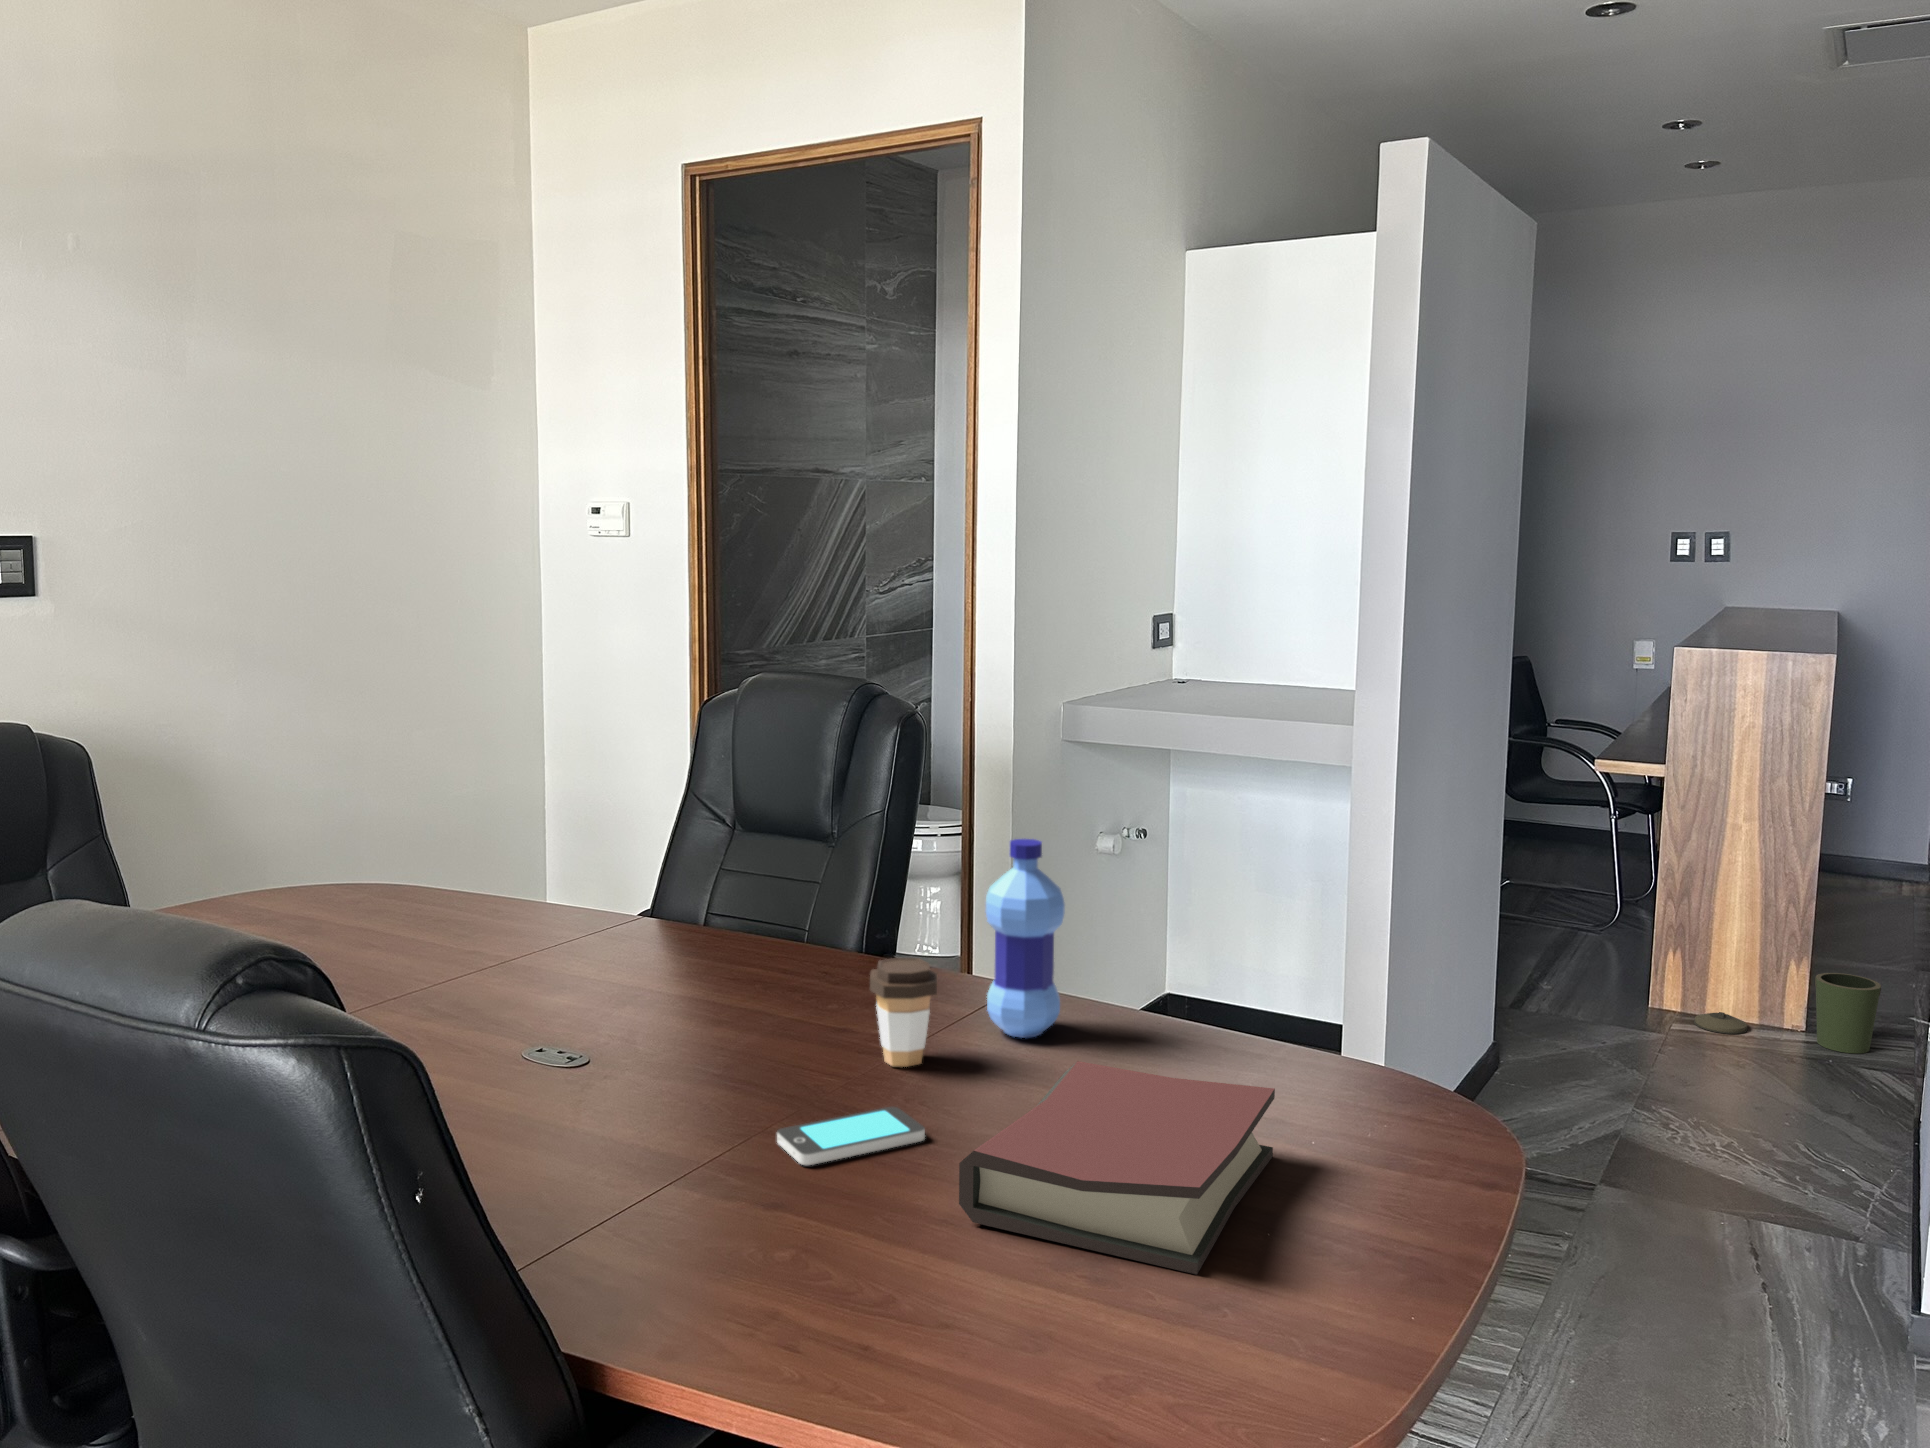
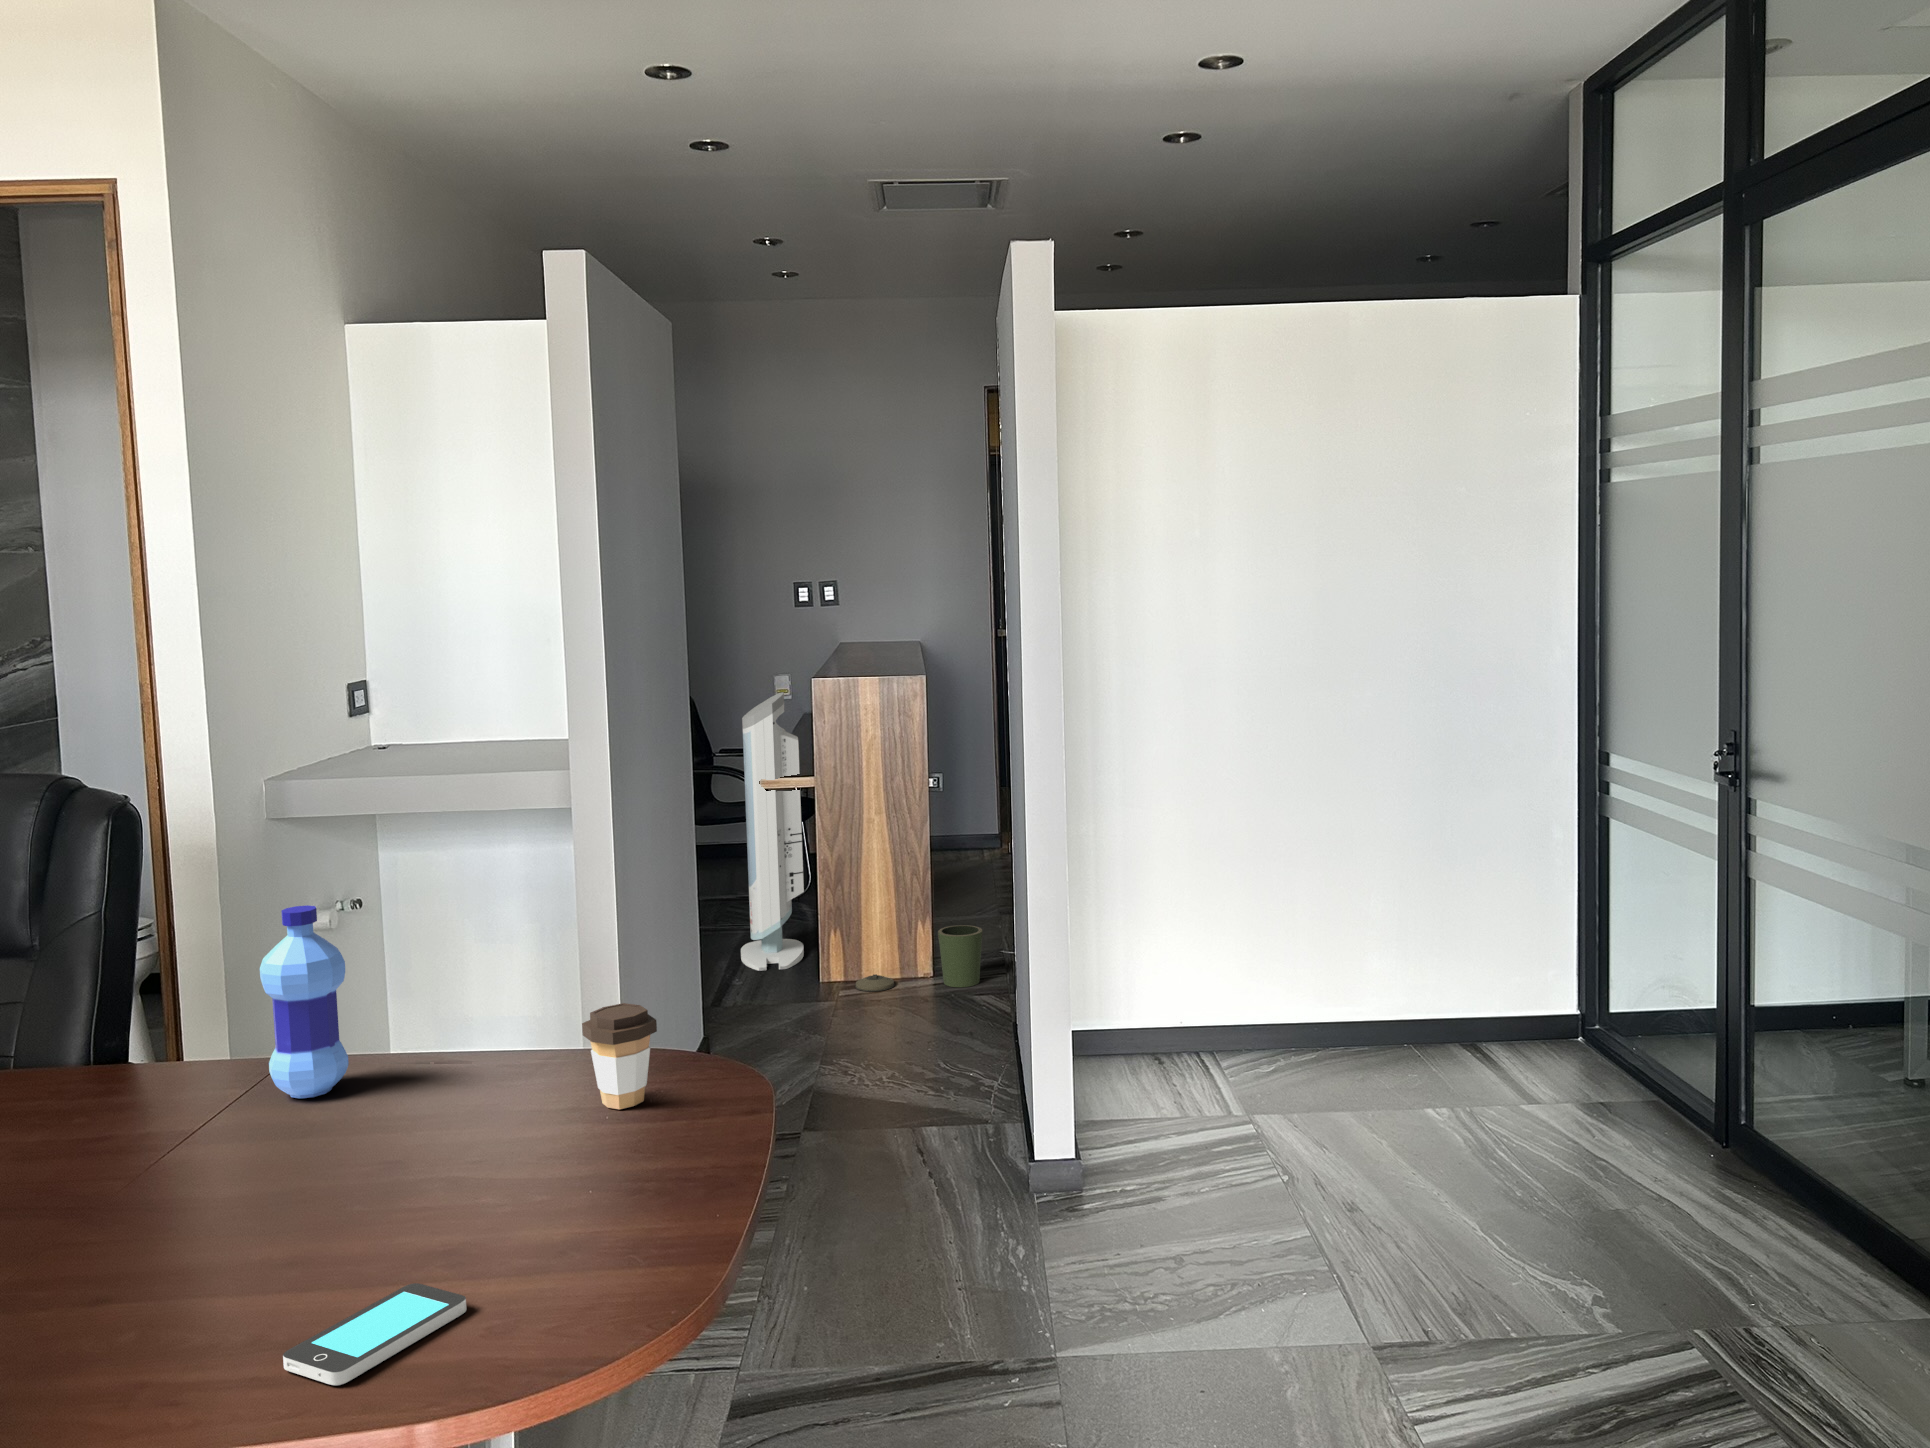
air purifier: none [1555,661,1651,983] -> present [741,692,804,971]
coffee cup: present [870,958,937,1067] -> present [582,1003,657,1109]
hardback book: present [959,1061,1275,1275] -> none [303,1077,579,1256]
smartphone: present [777,1107,925,1165] -> present [283,1283,466,1385]

